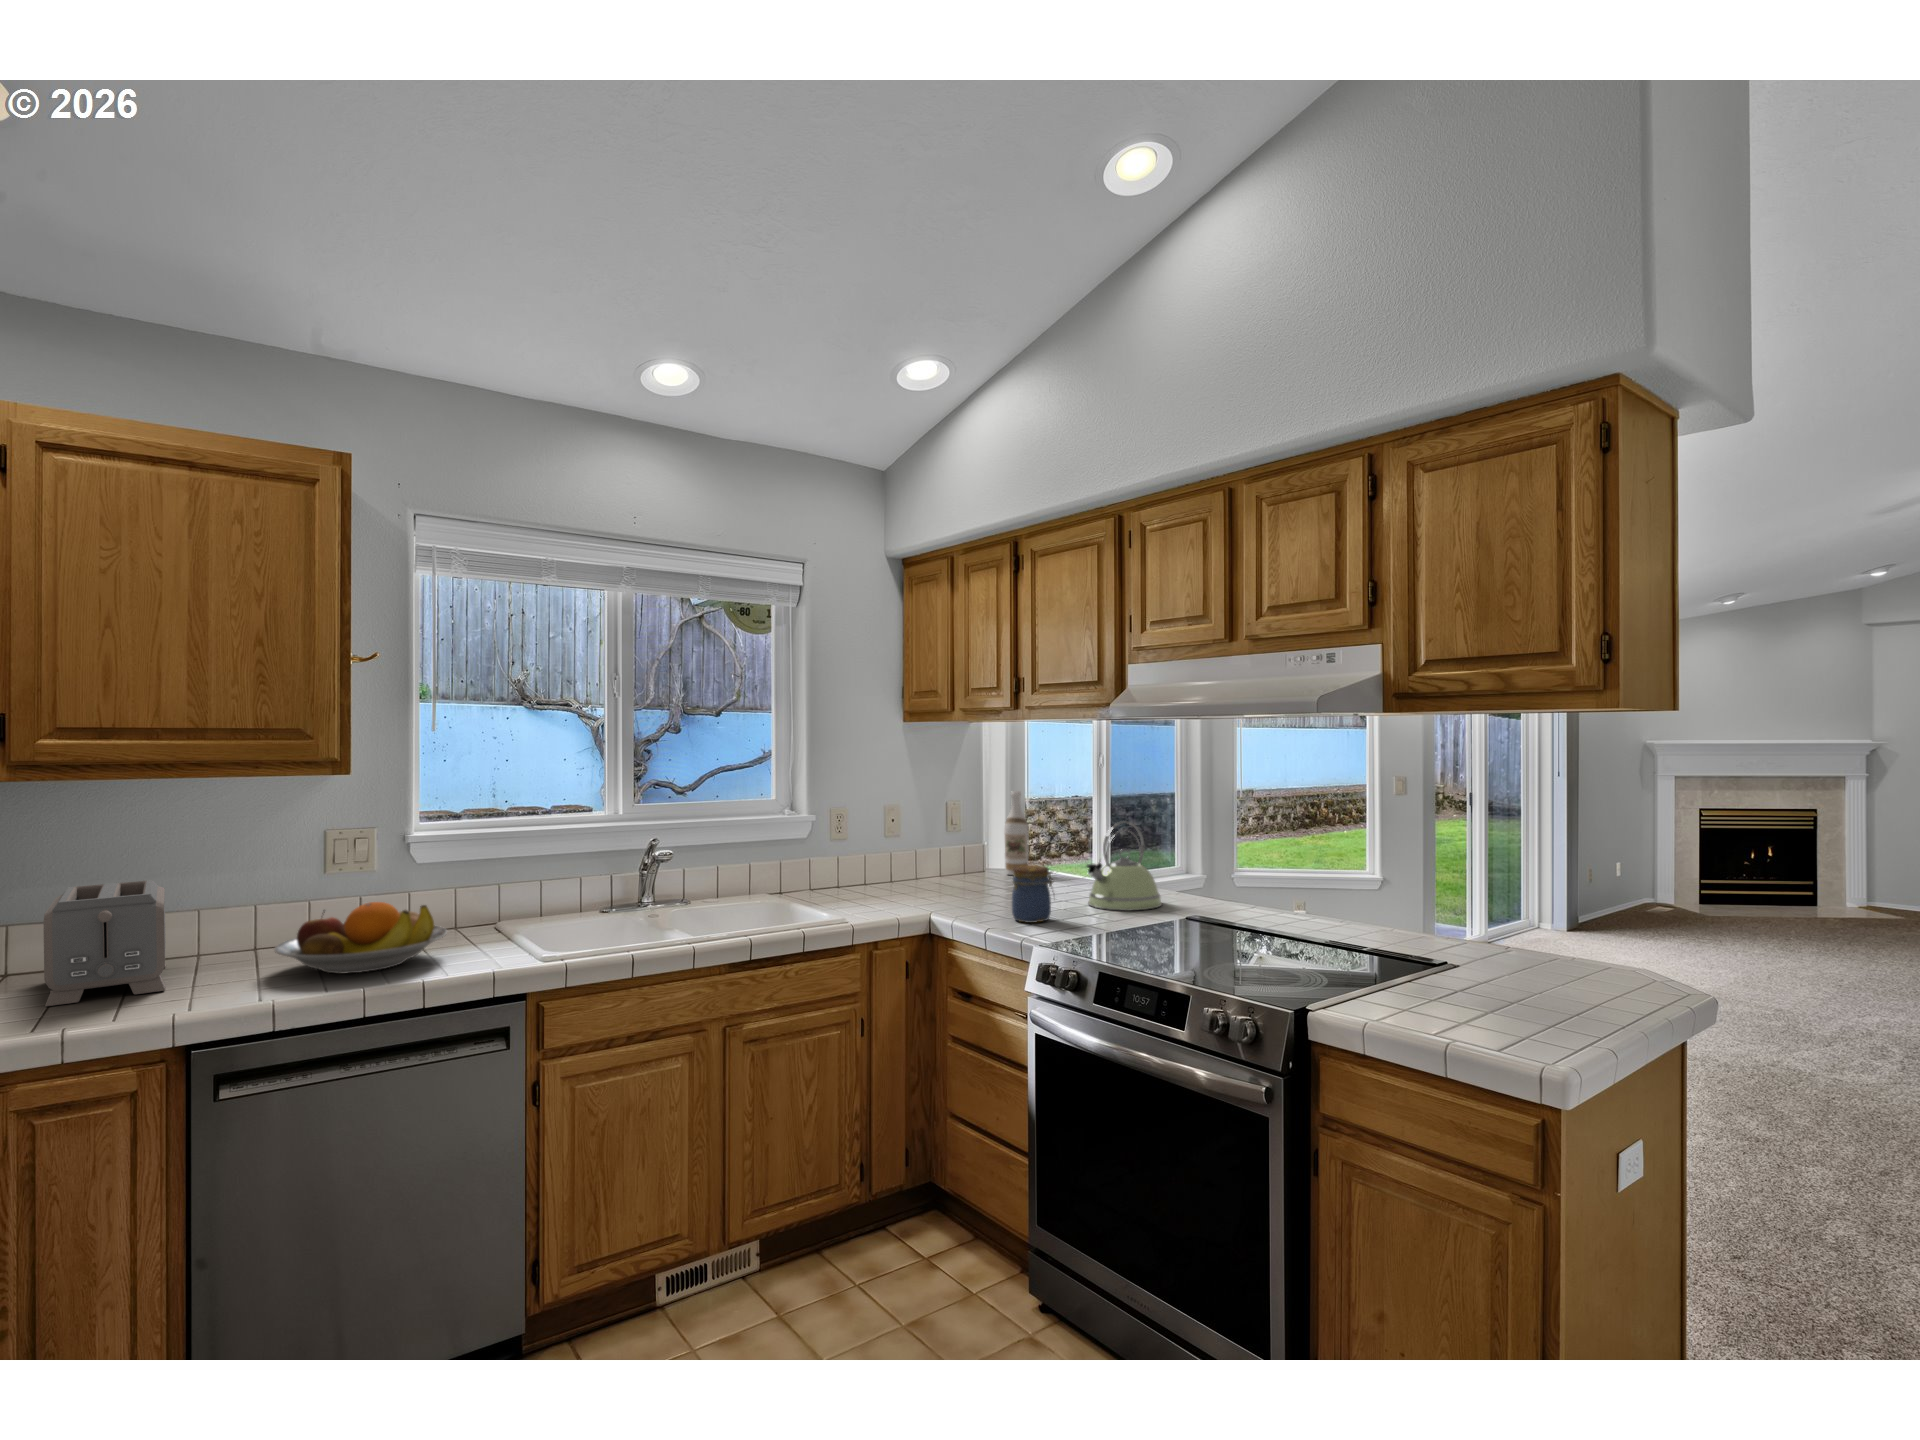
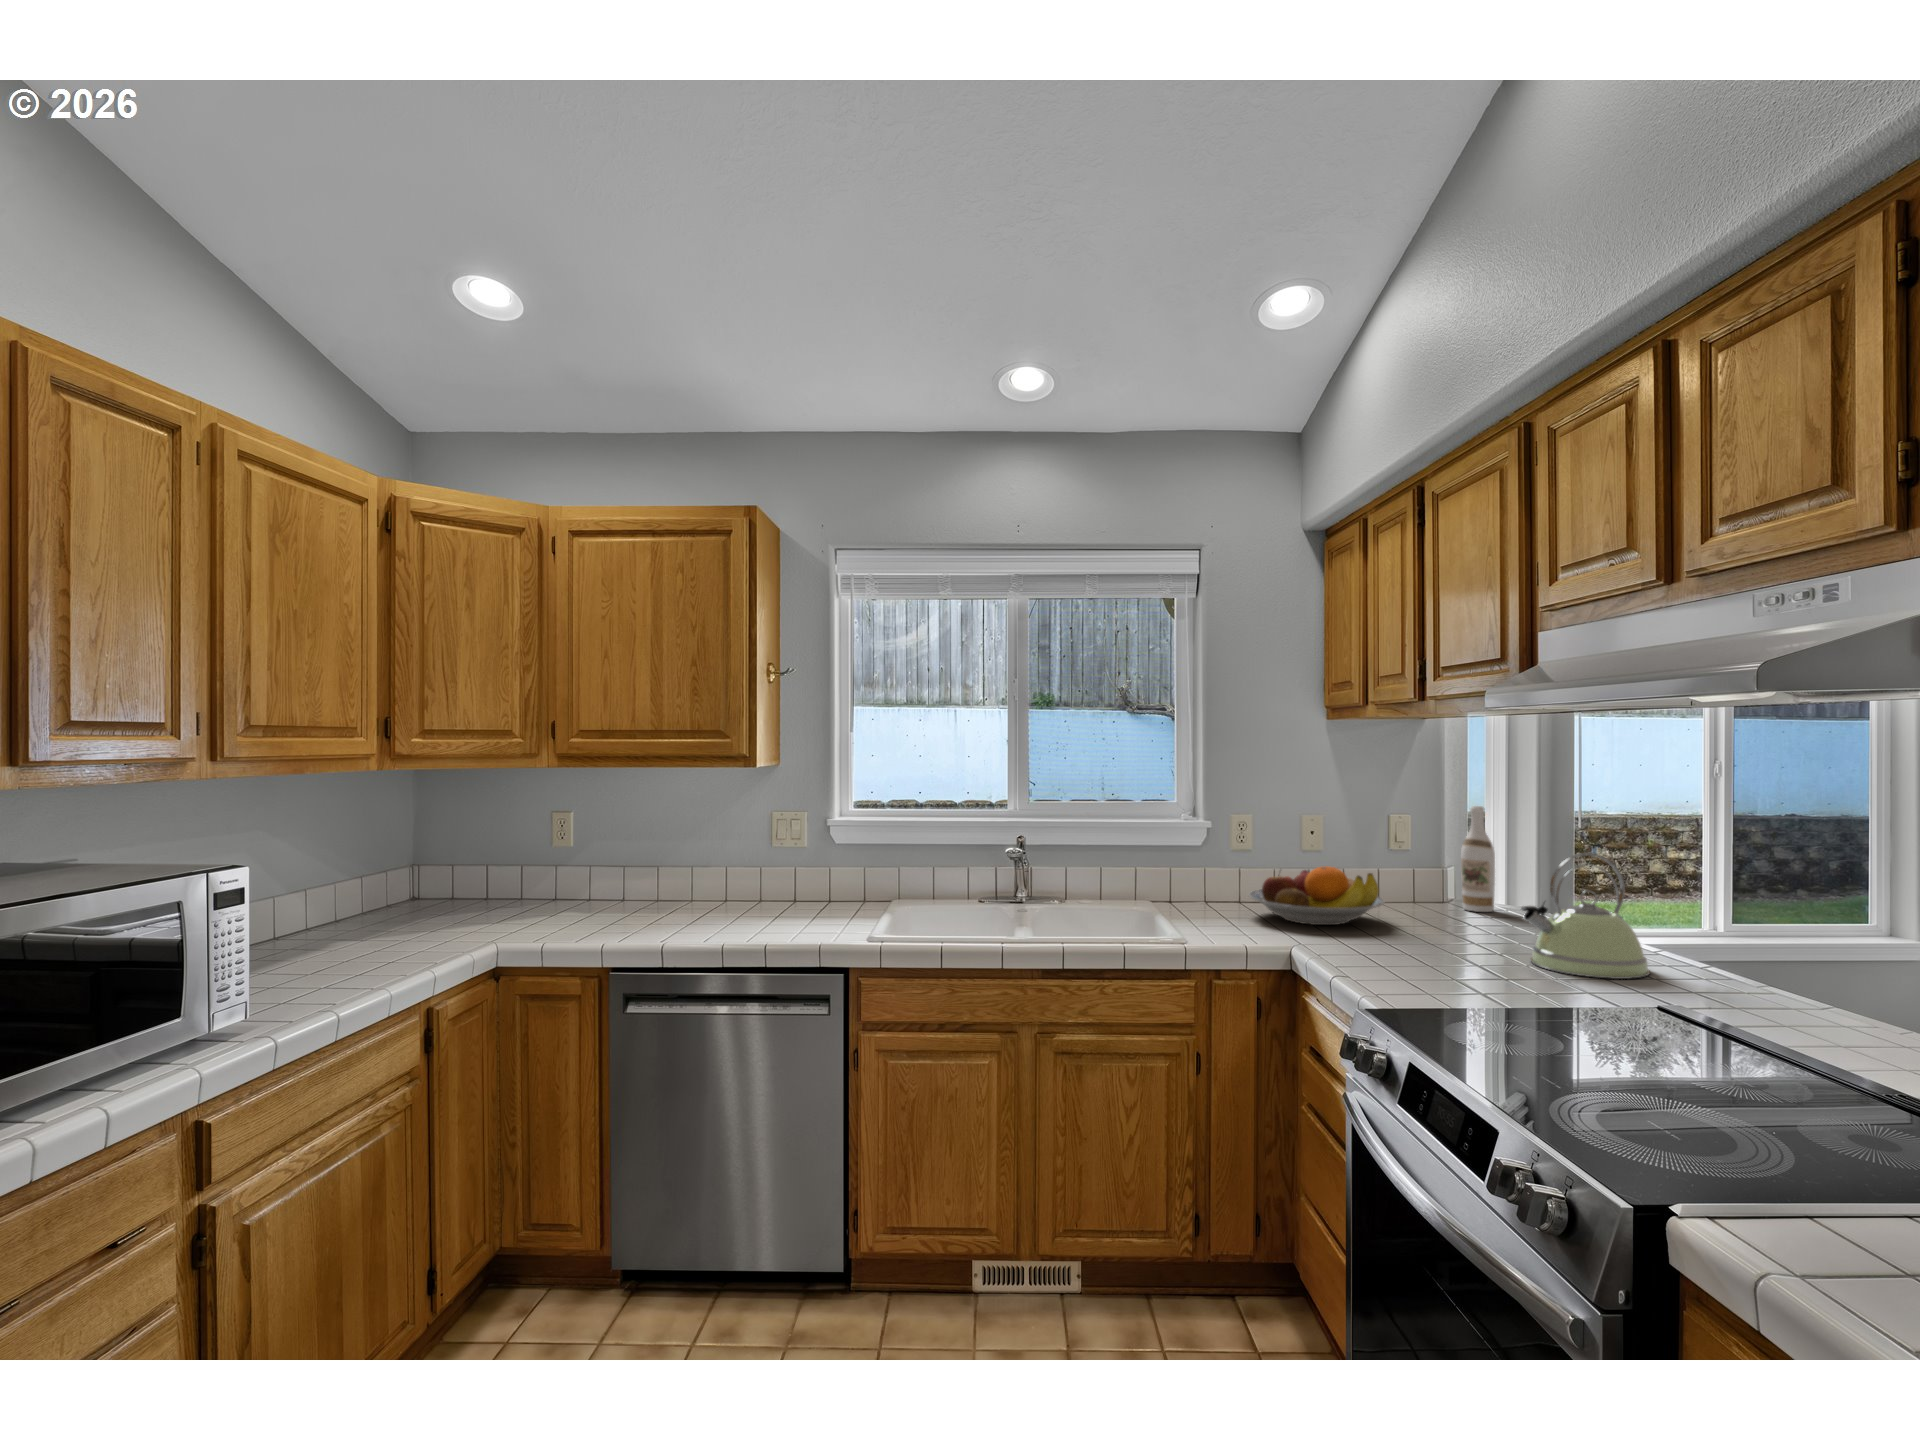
jar: present [1012,865,1053,923] -> none [1394,897,1455,973]
toaster: present [43,880,166,1007] -> none [536,835,642,922]
fruit bowl: present [274,902,447,974] -> present [1249,866,1384,925]

